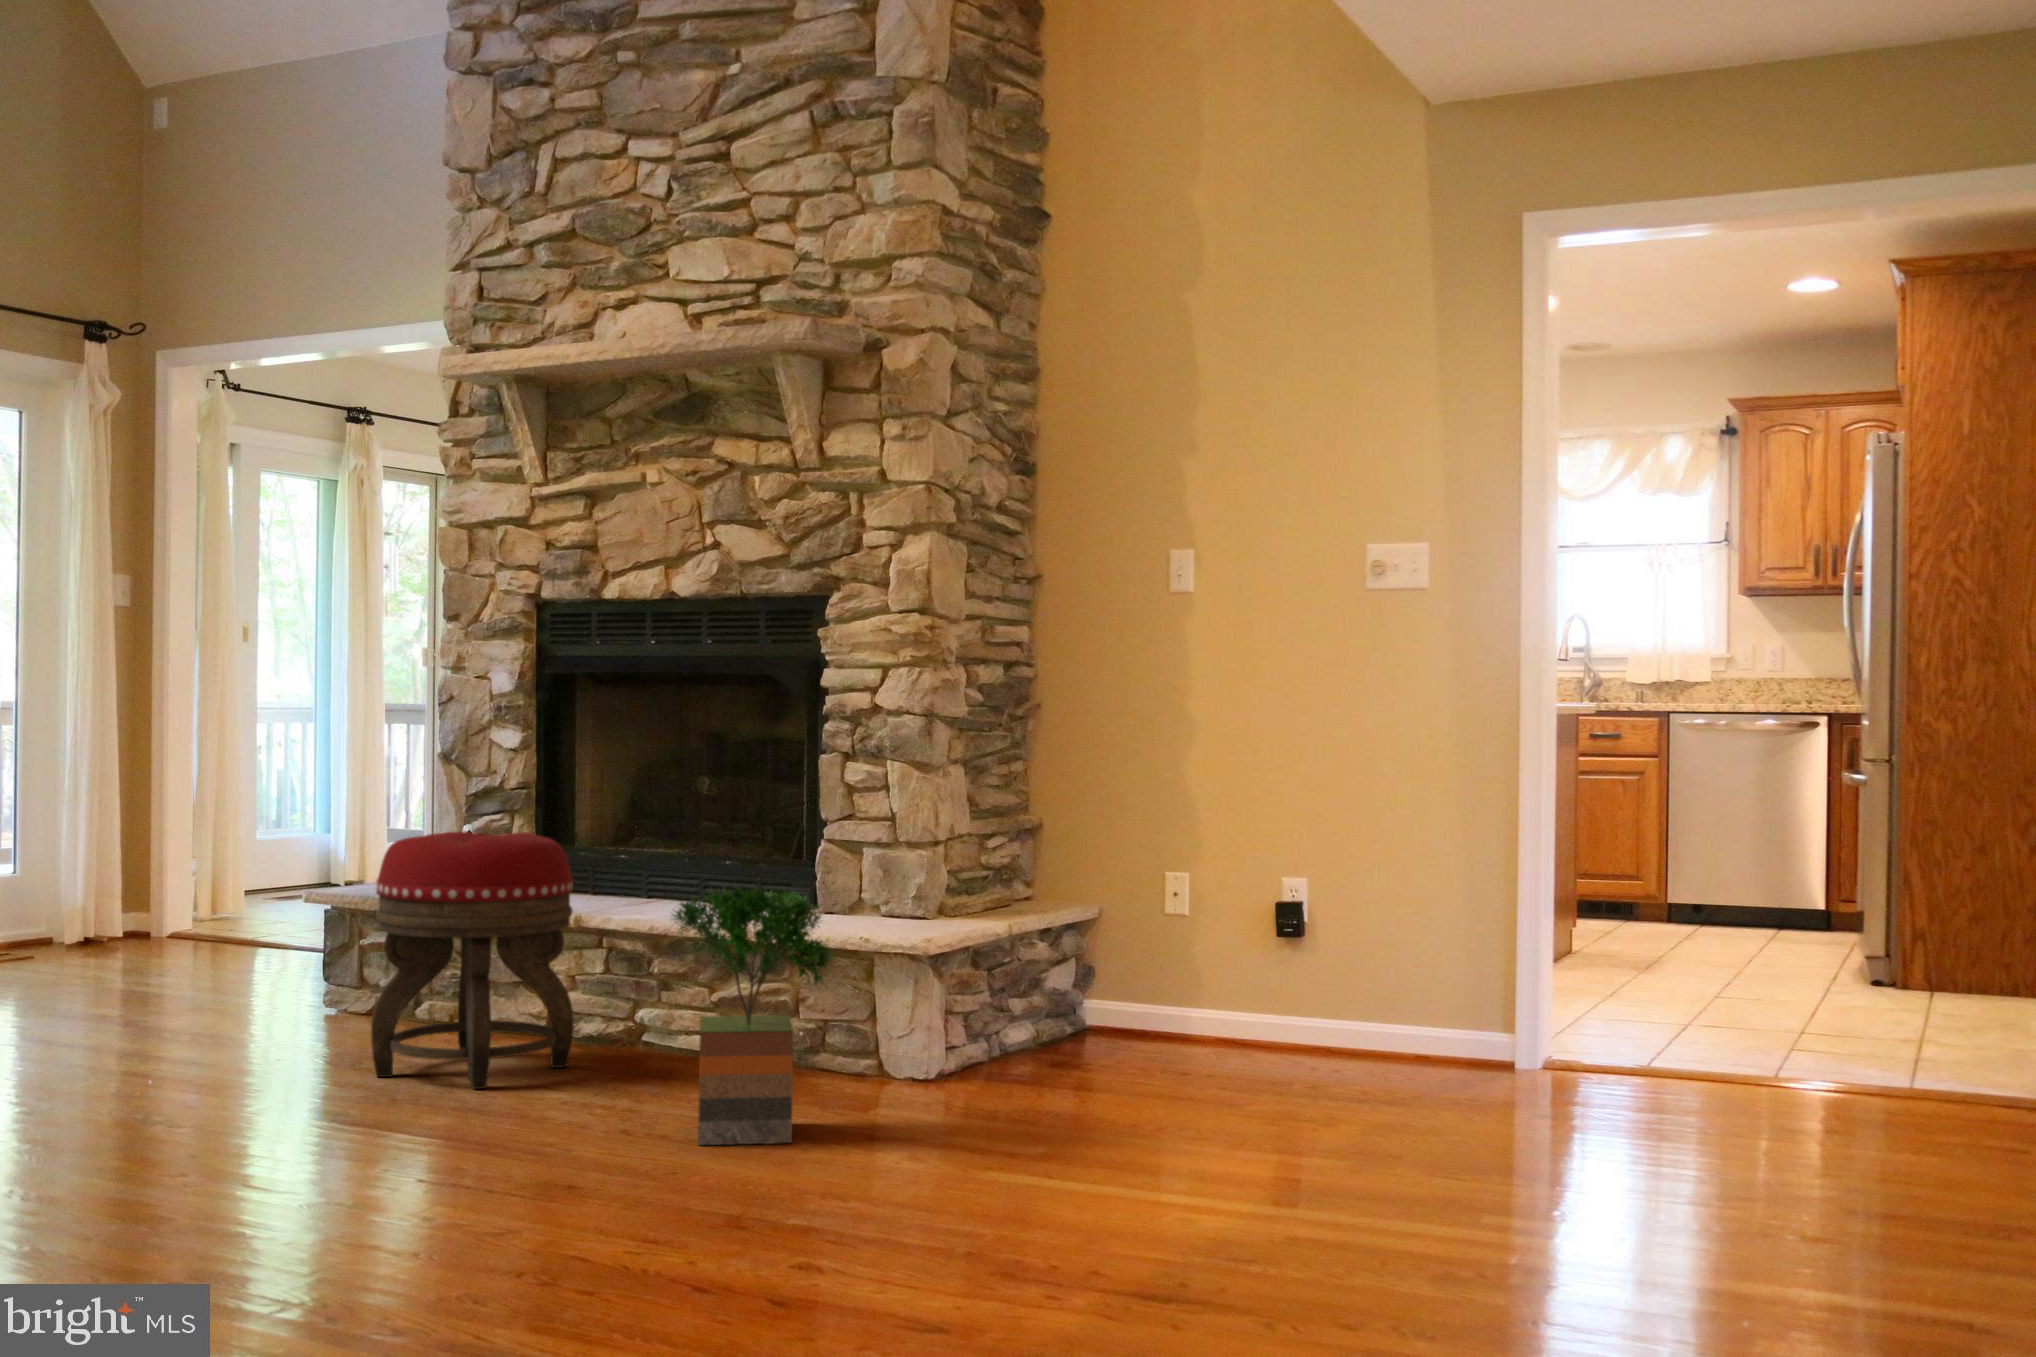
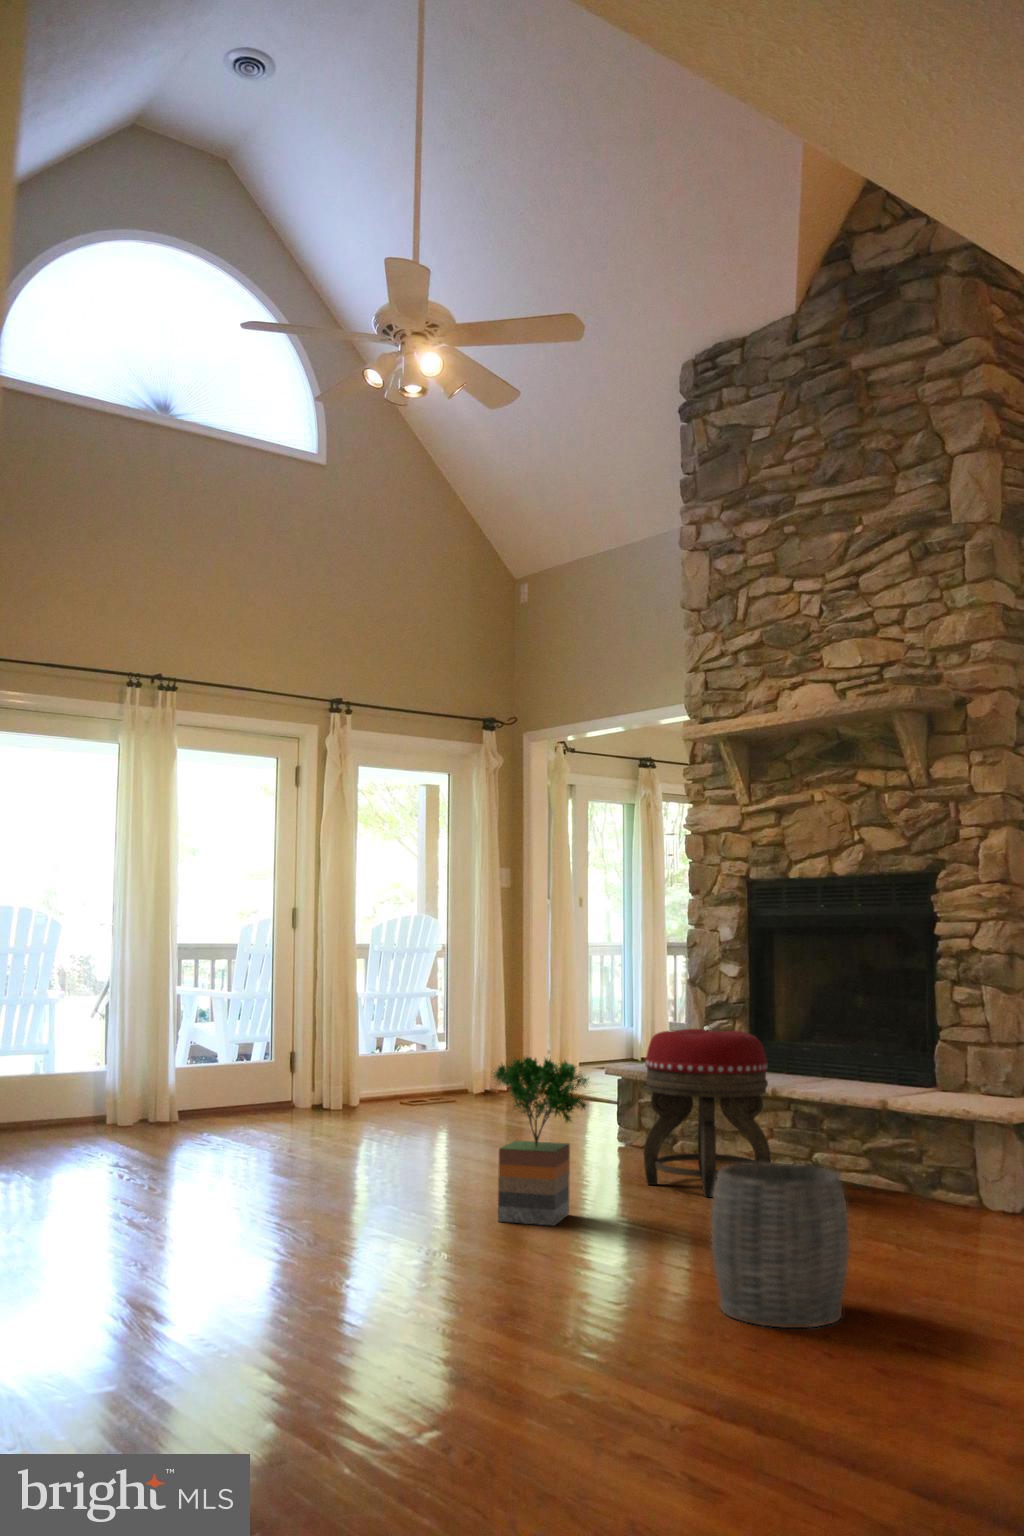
potted tree: present [671,886,837,1145] -> present [493,1057,588,1226]
woven basket: none [511,1042,728,1299] -> present [711,1163,849,1328]

